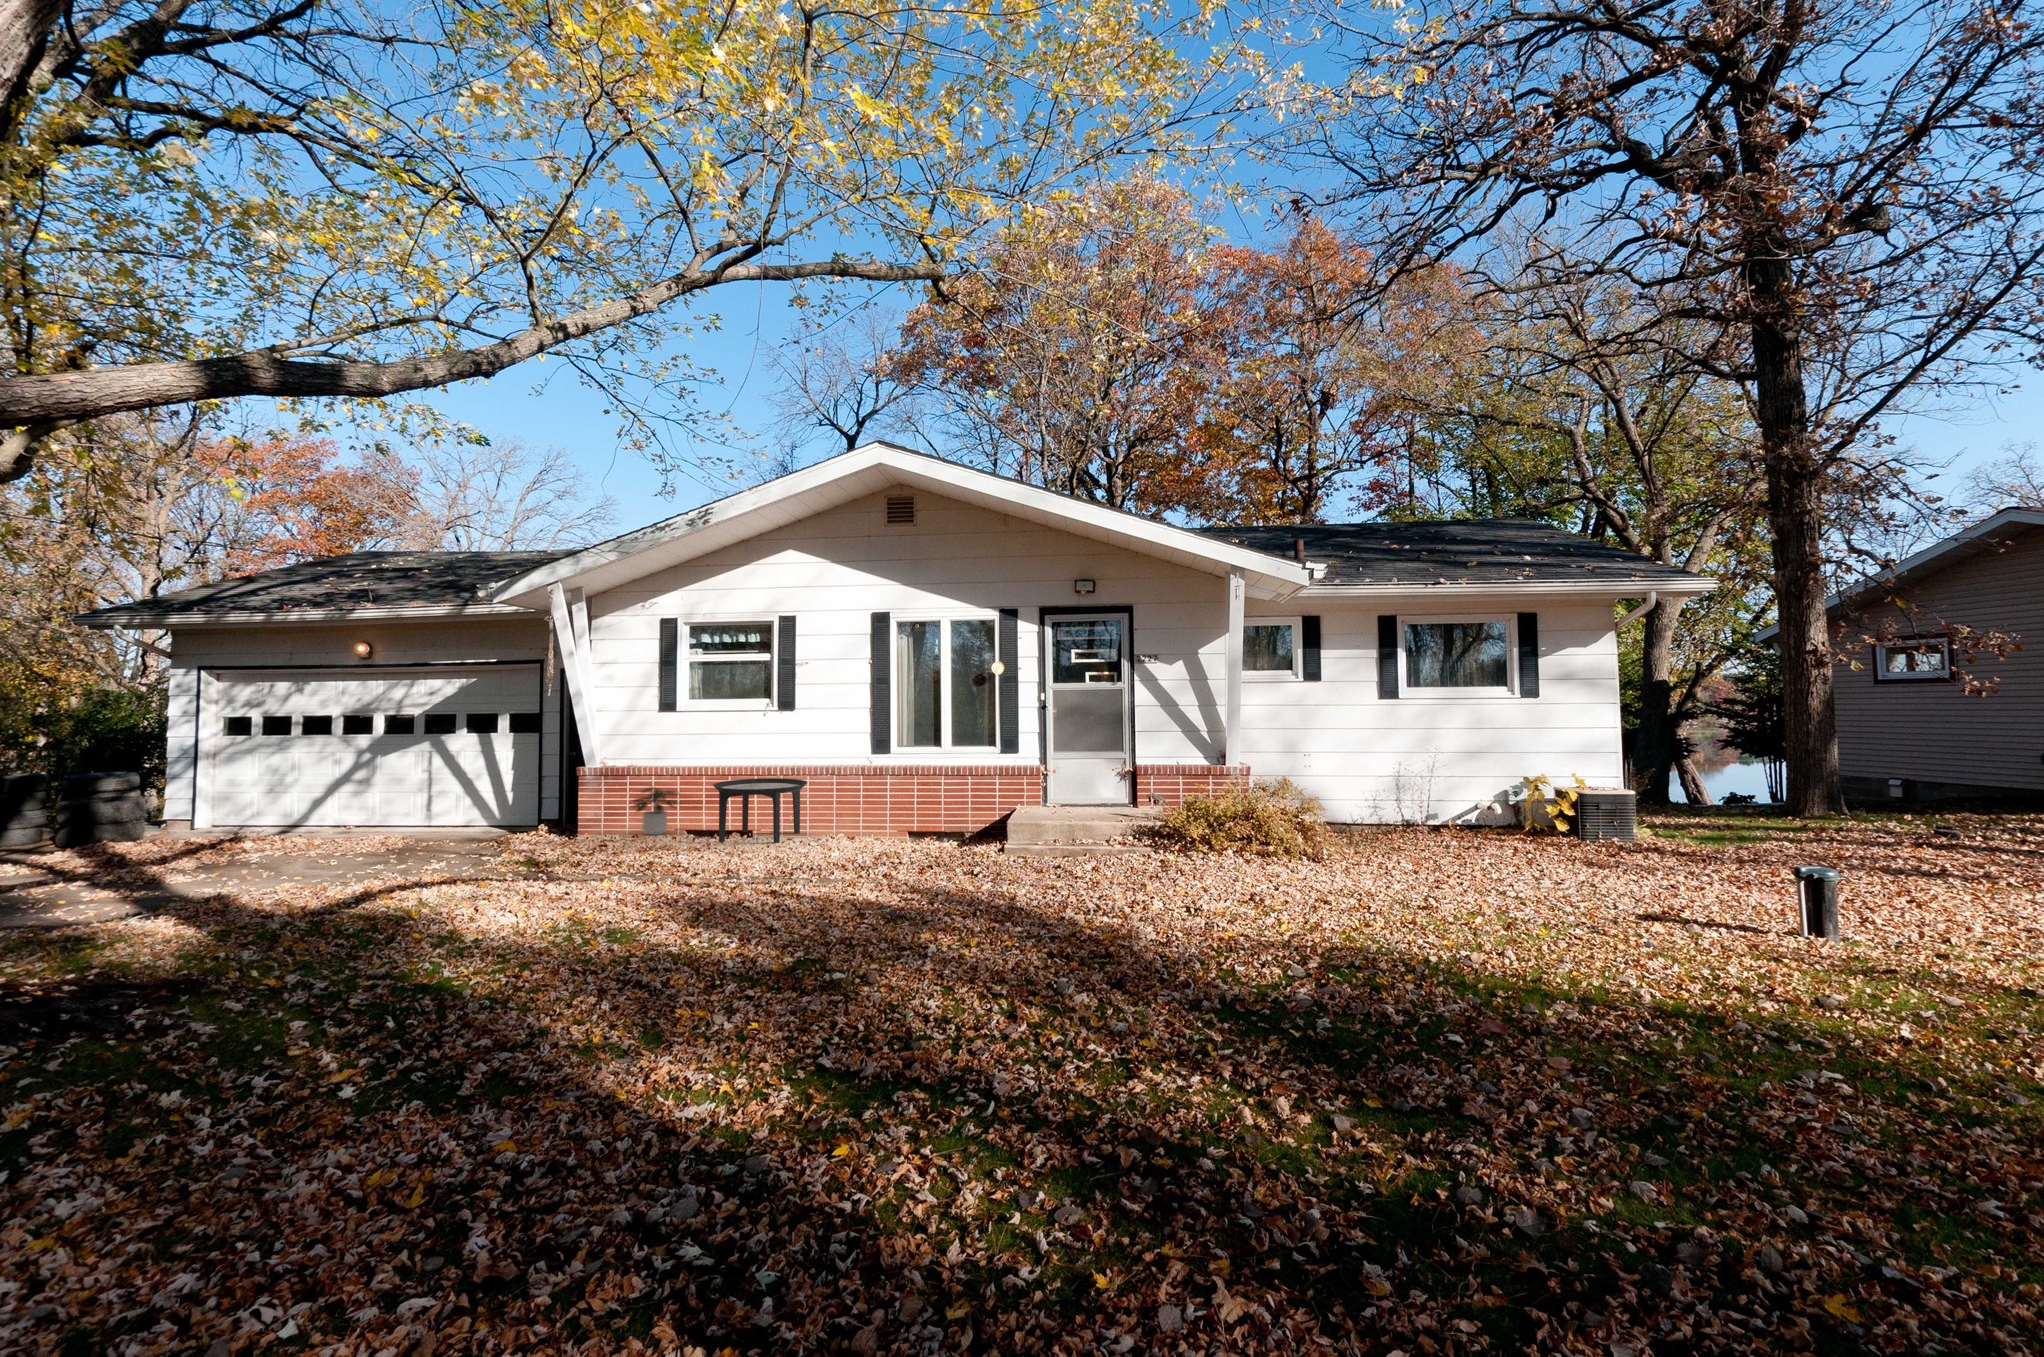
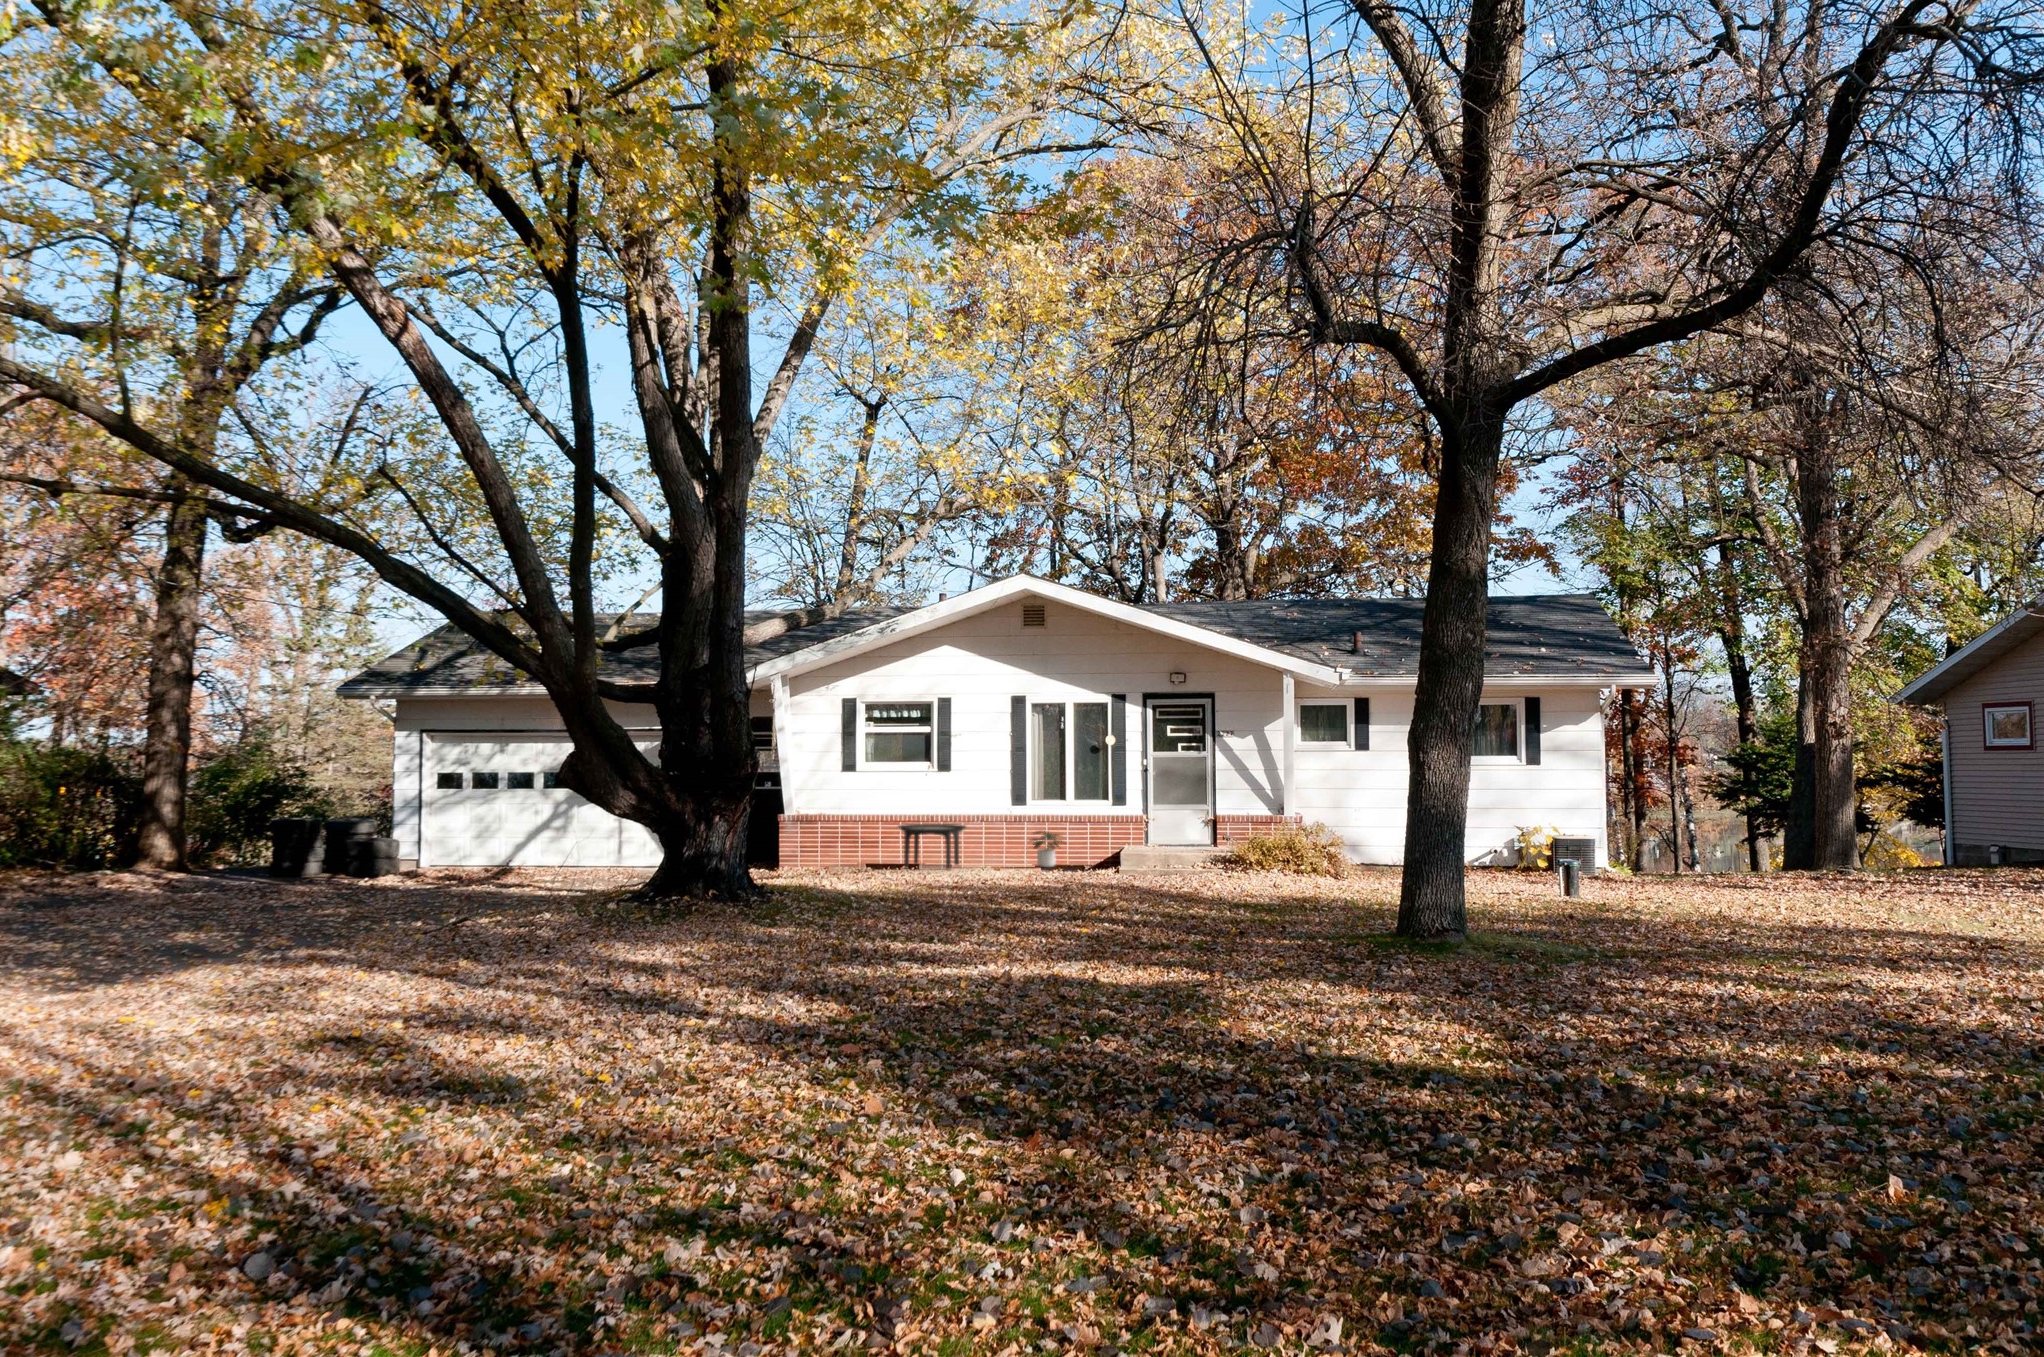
potted plant: present [633,787,679,835] -> present [1030,831,1063,867]

